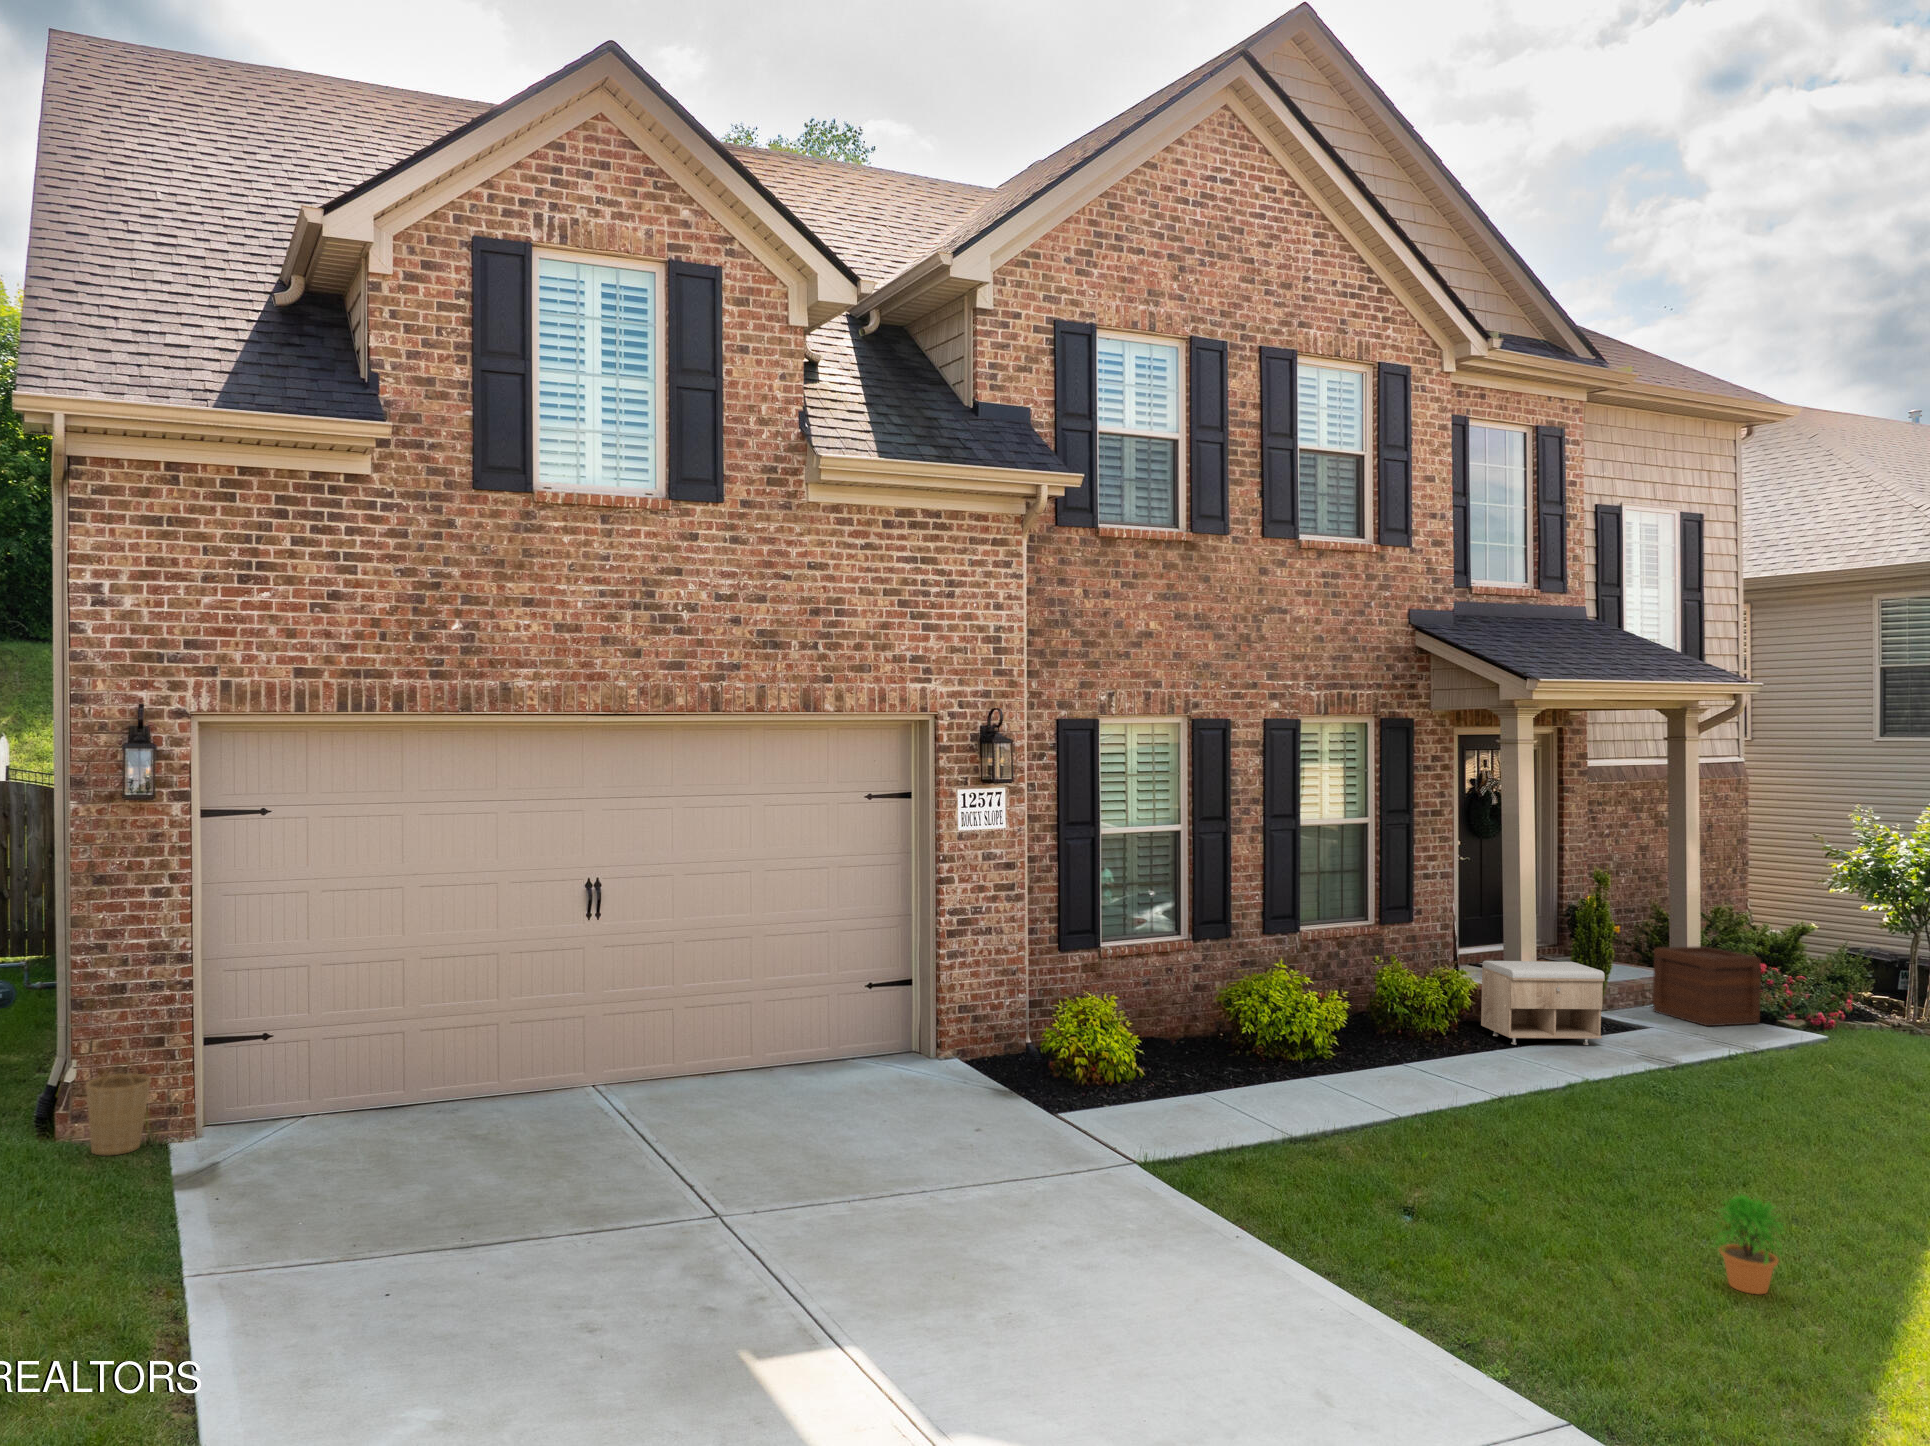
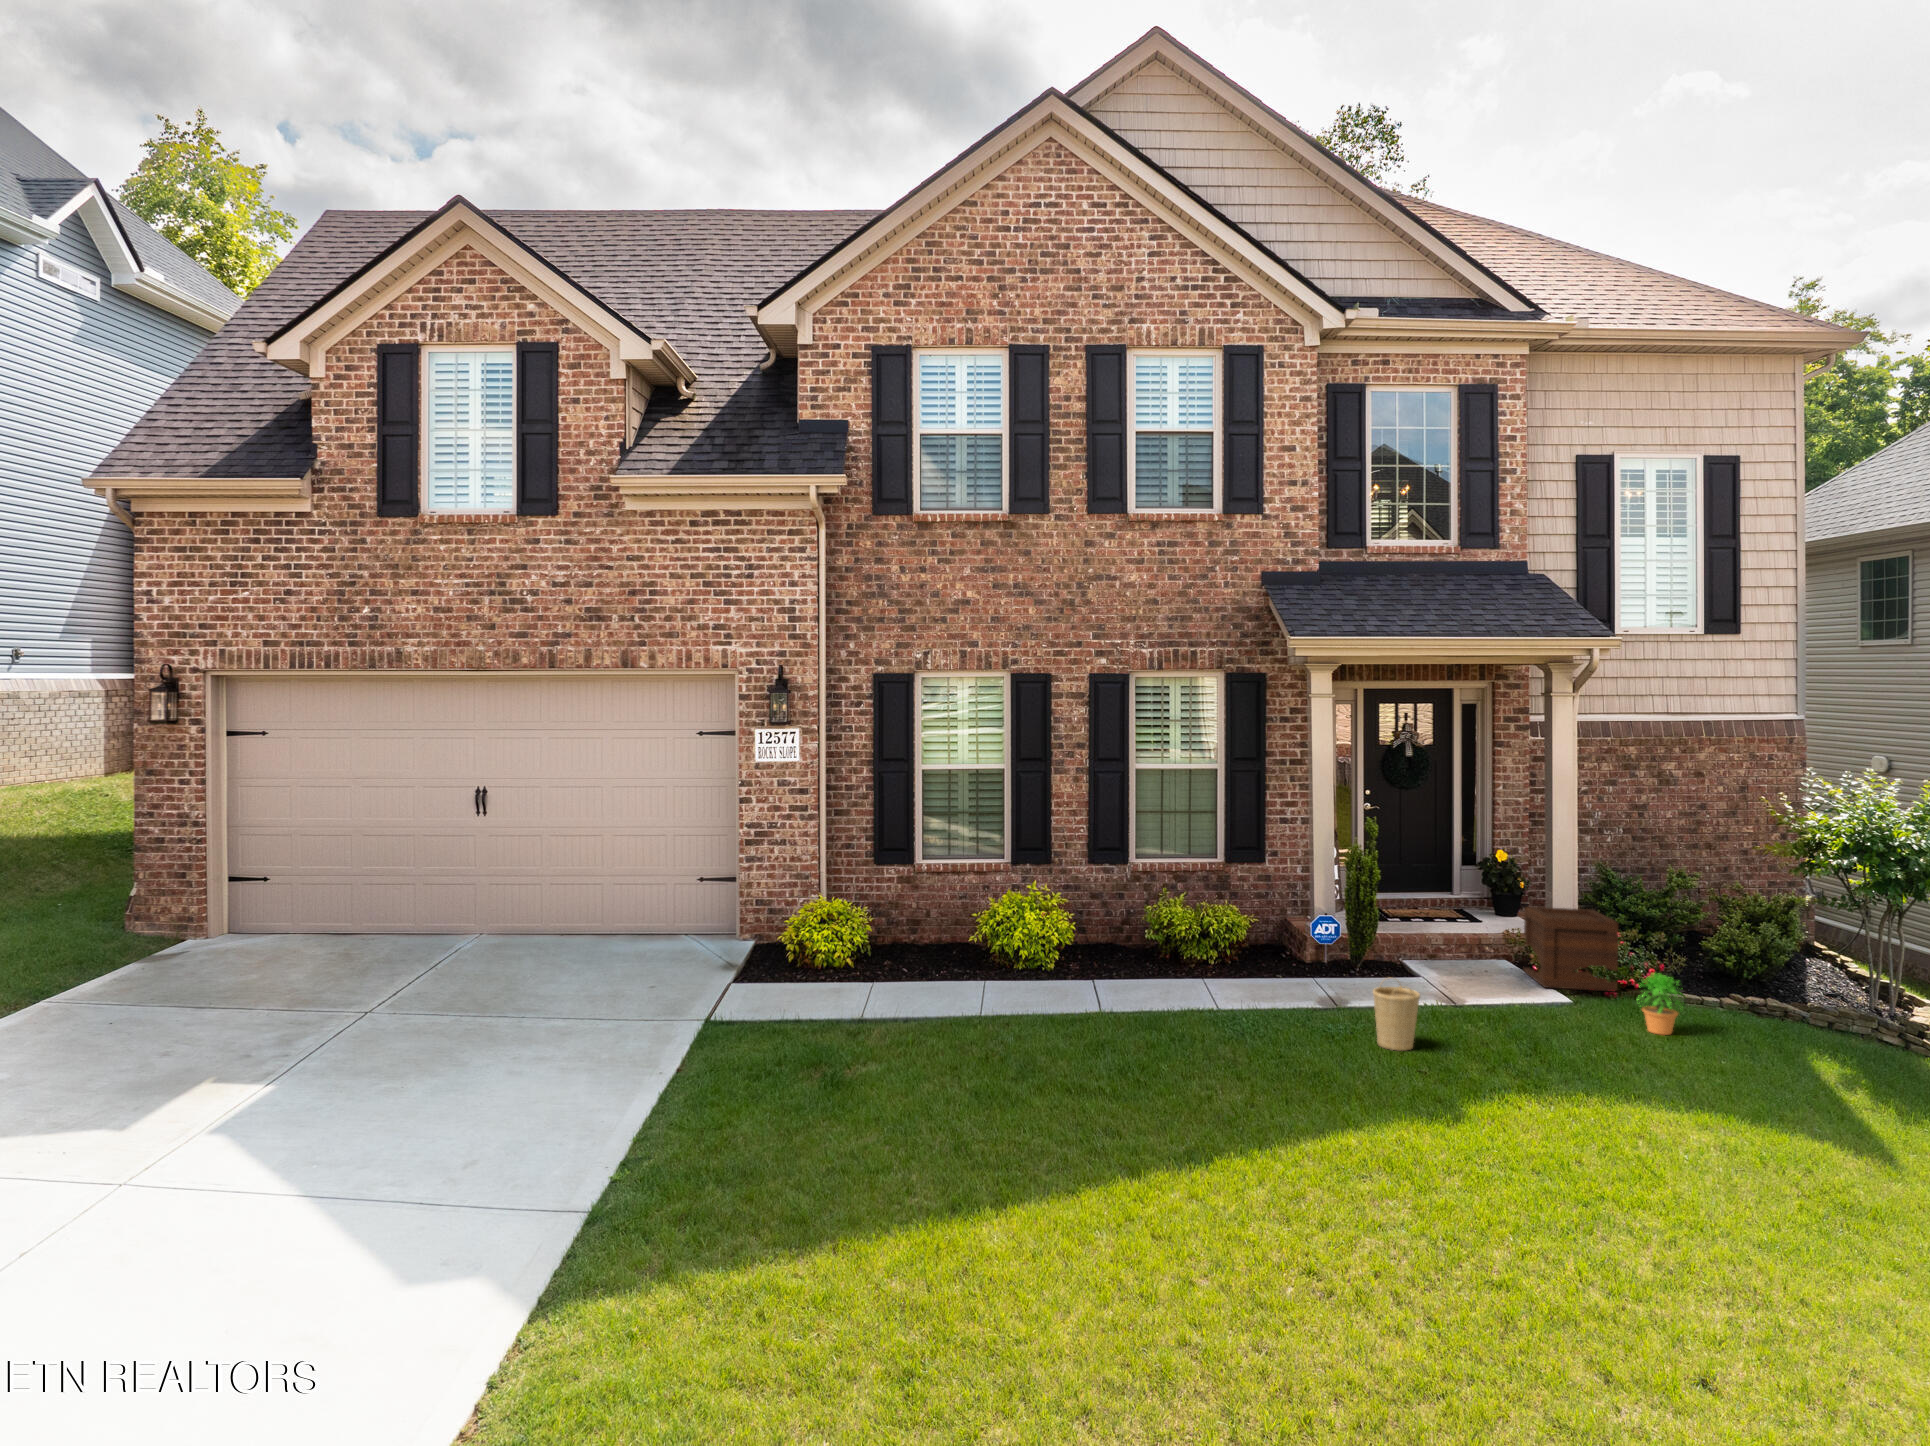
storage bench: present [1481,961,1605,1045] -> none [1264,902,1364,989]
basket: present [86,1062,151,1156] -> present [1373,986,1420,1051]
potted plant: present [1716,1194,1785,1294] -> present [1637,973,1683,1035]

